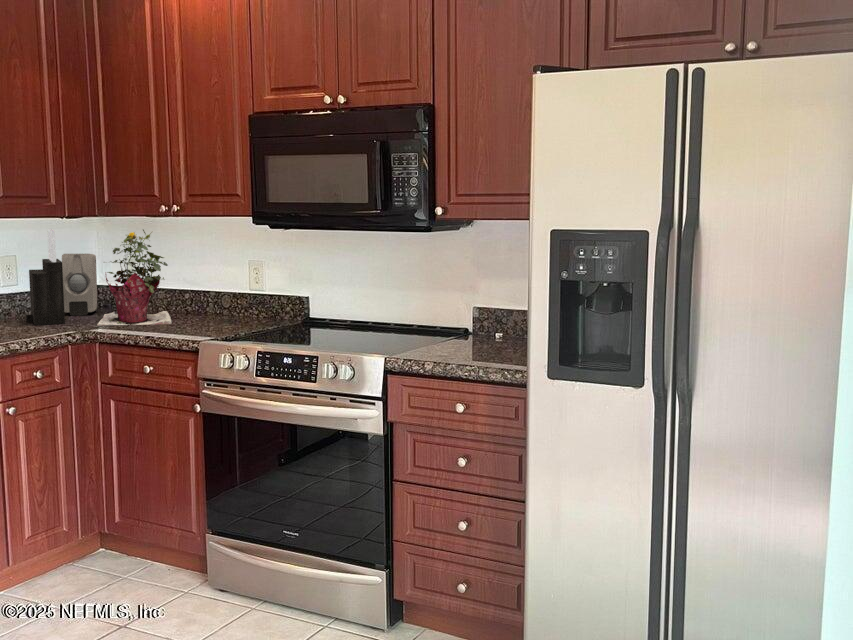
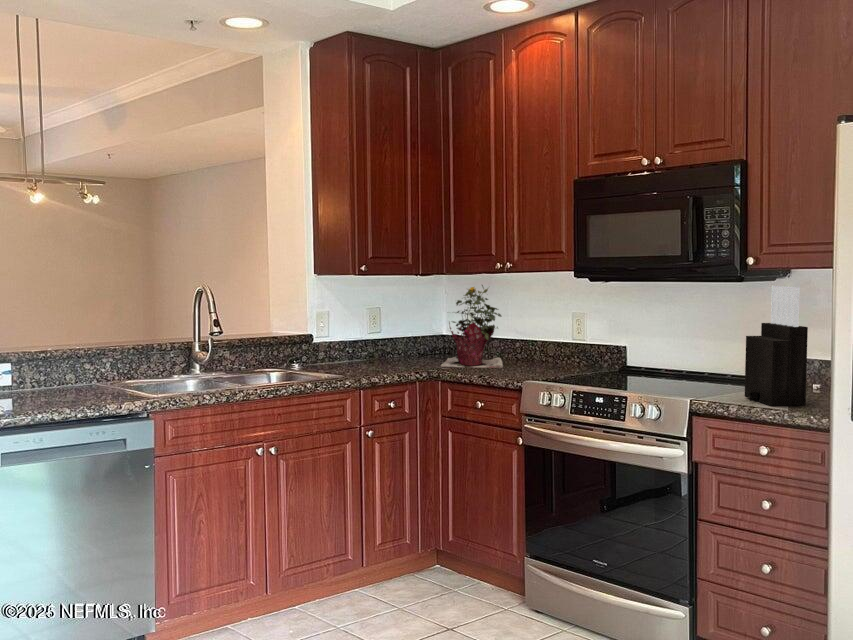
knife block: present [26,229,65,325] -> present [745,286,808,406]
soap dispenser: present [62,254,97,316] -> none [415,306,443,359]

